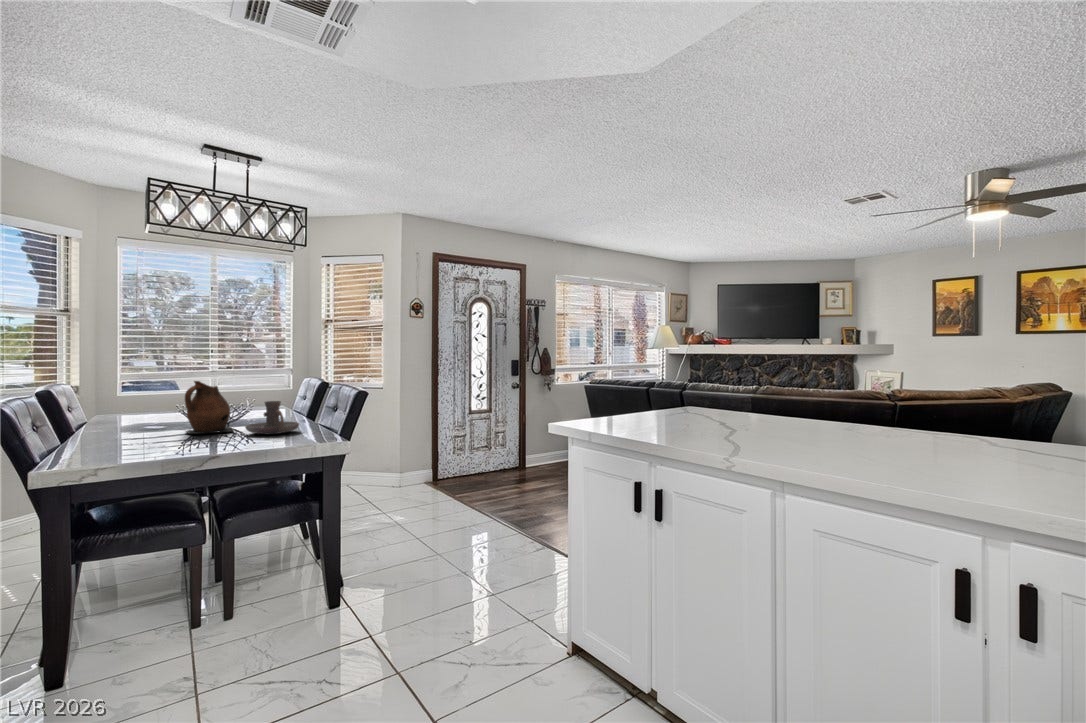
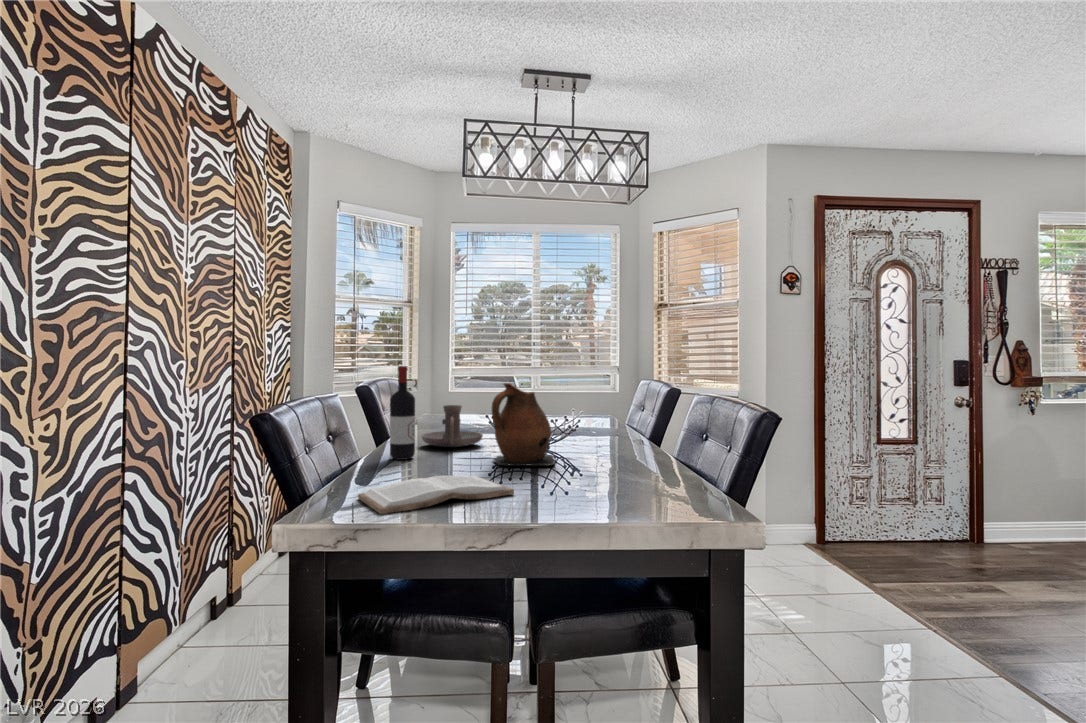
wine bottle: none [92,370,116,438] -> present [390,366,415,460]
candle holder: present [245,401,299,434] -> present [422,405,483,447]
book: none [91,438,207,458] -> present [358,476,514,514]

